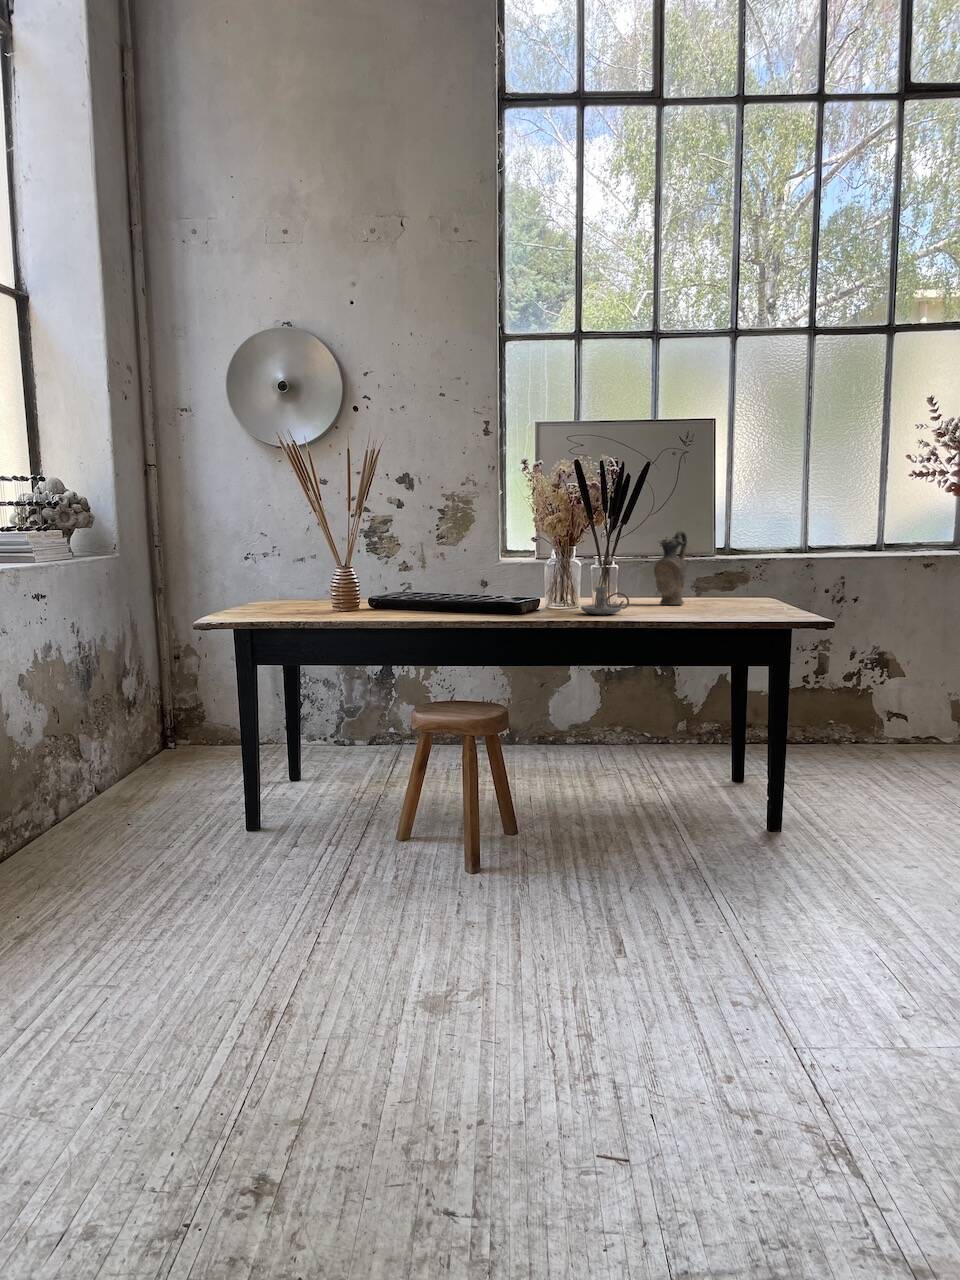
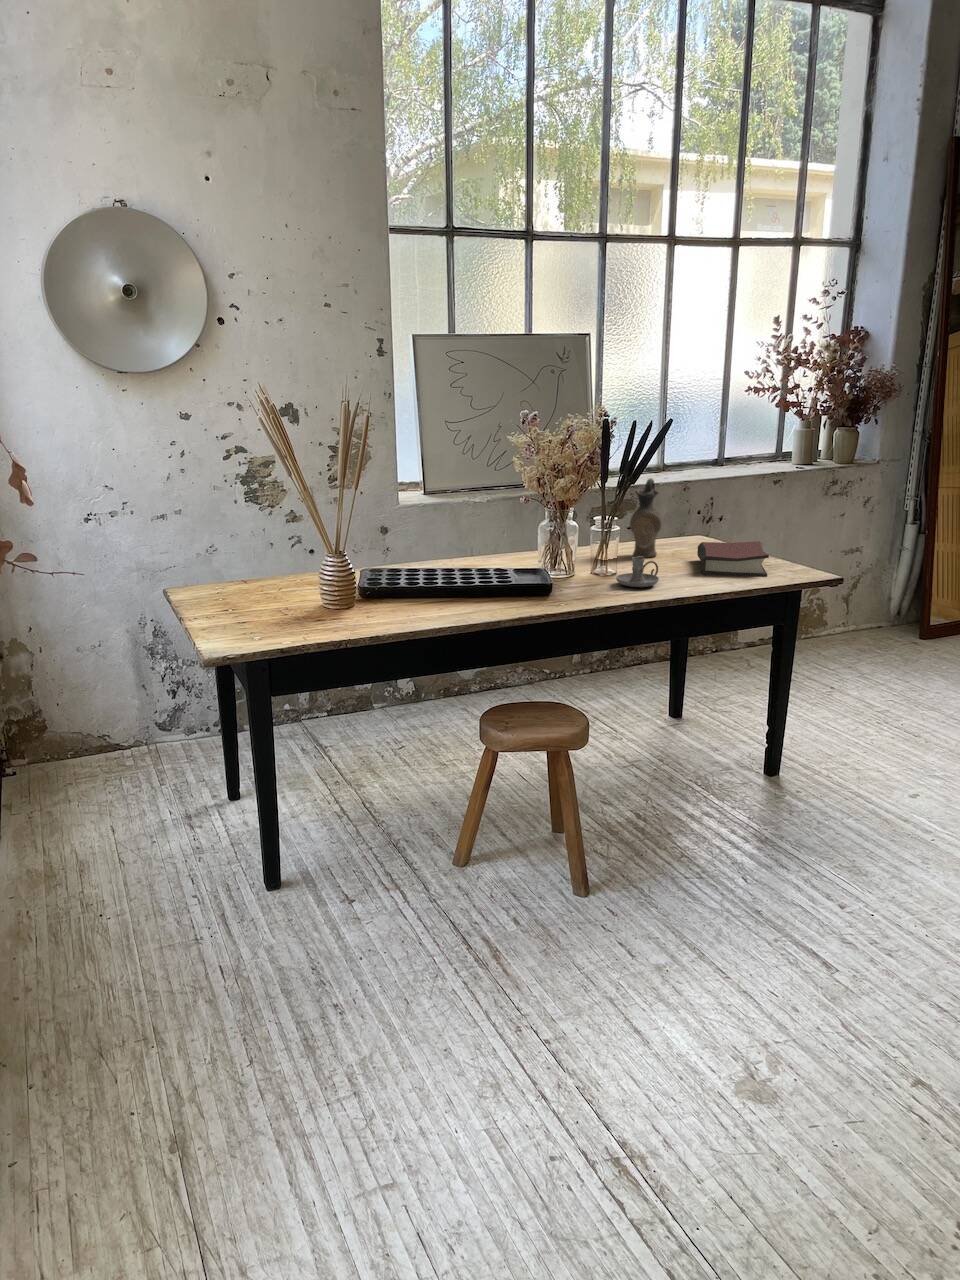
hardback book: none [684,590,774,617] -> present [697,541,769,577]

